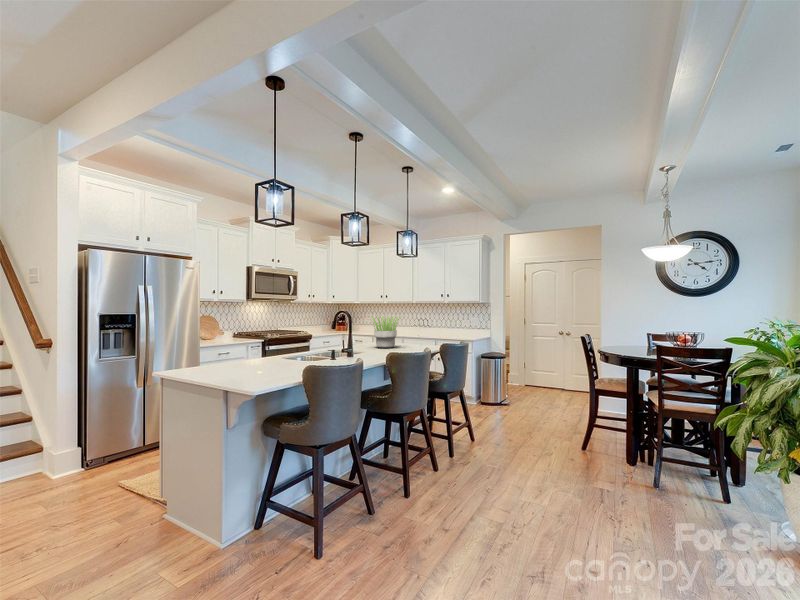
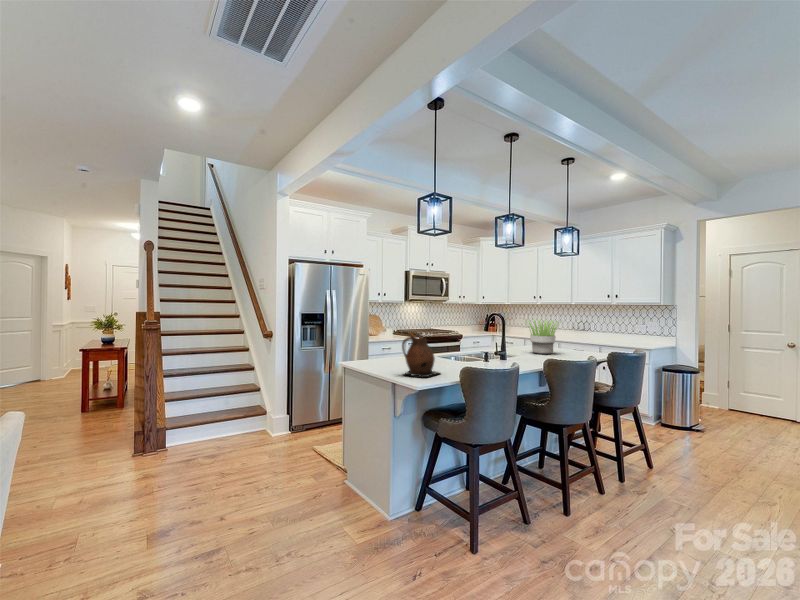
ceramic pitcher: none [235,331,282,380] -> present [402,334,439,377]

